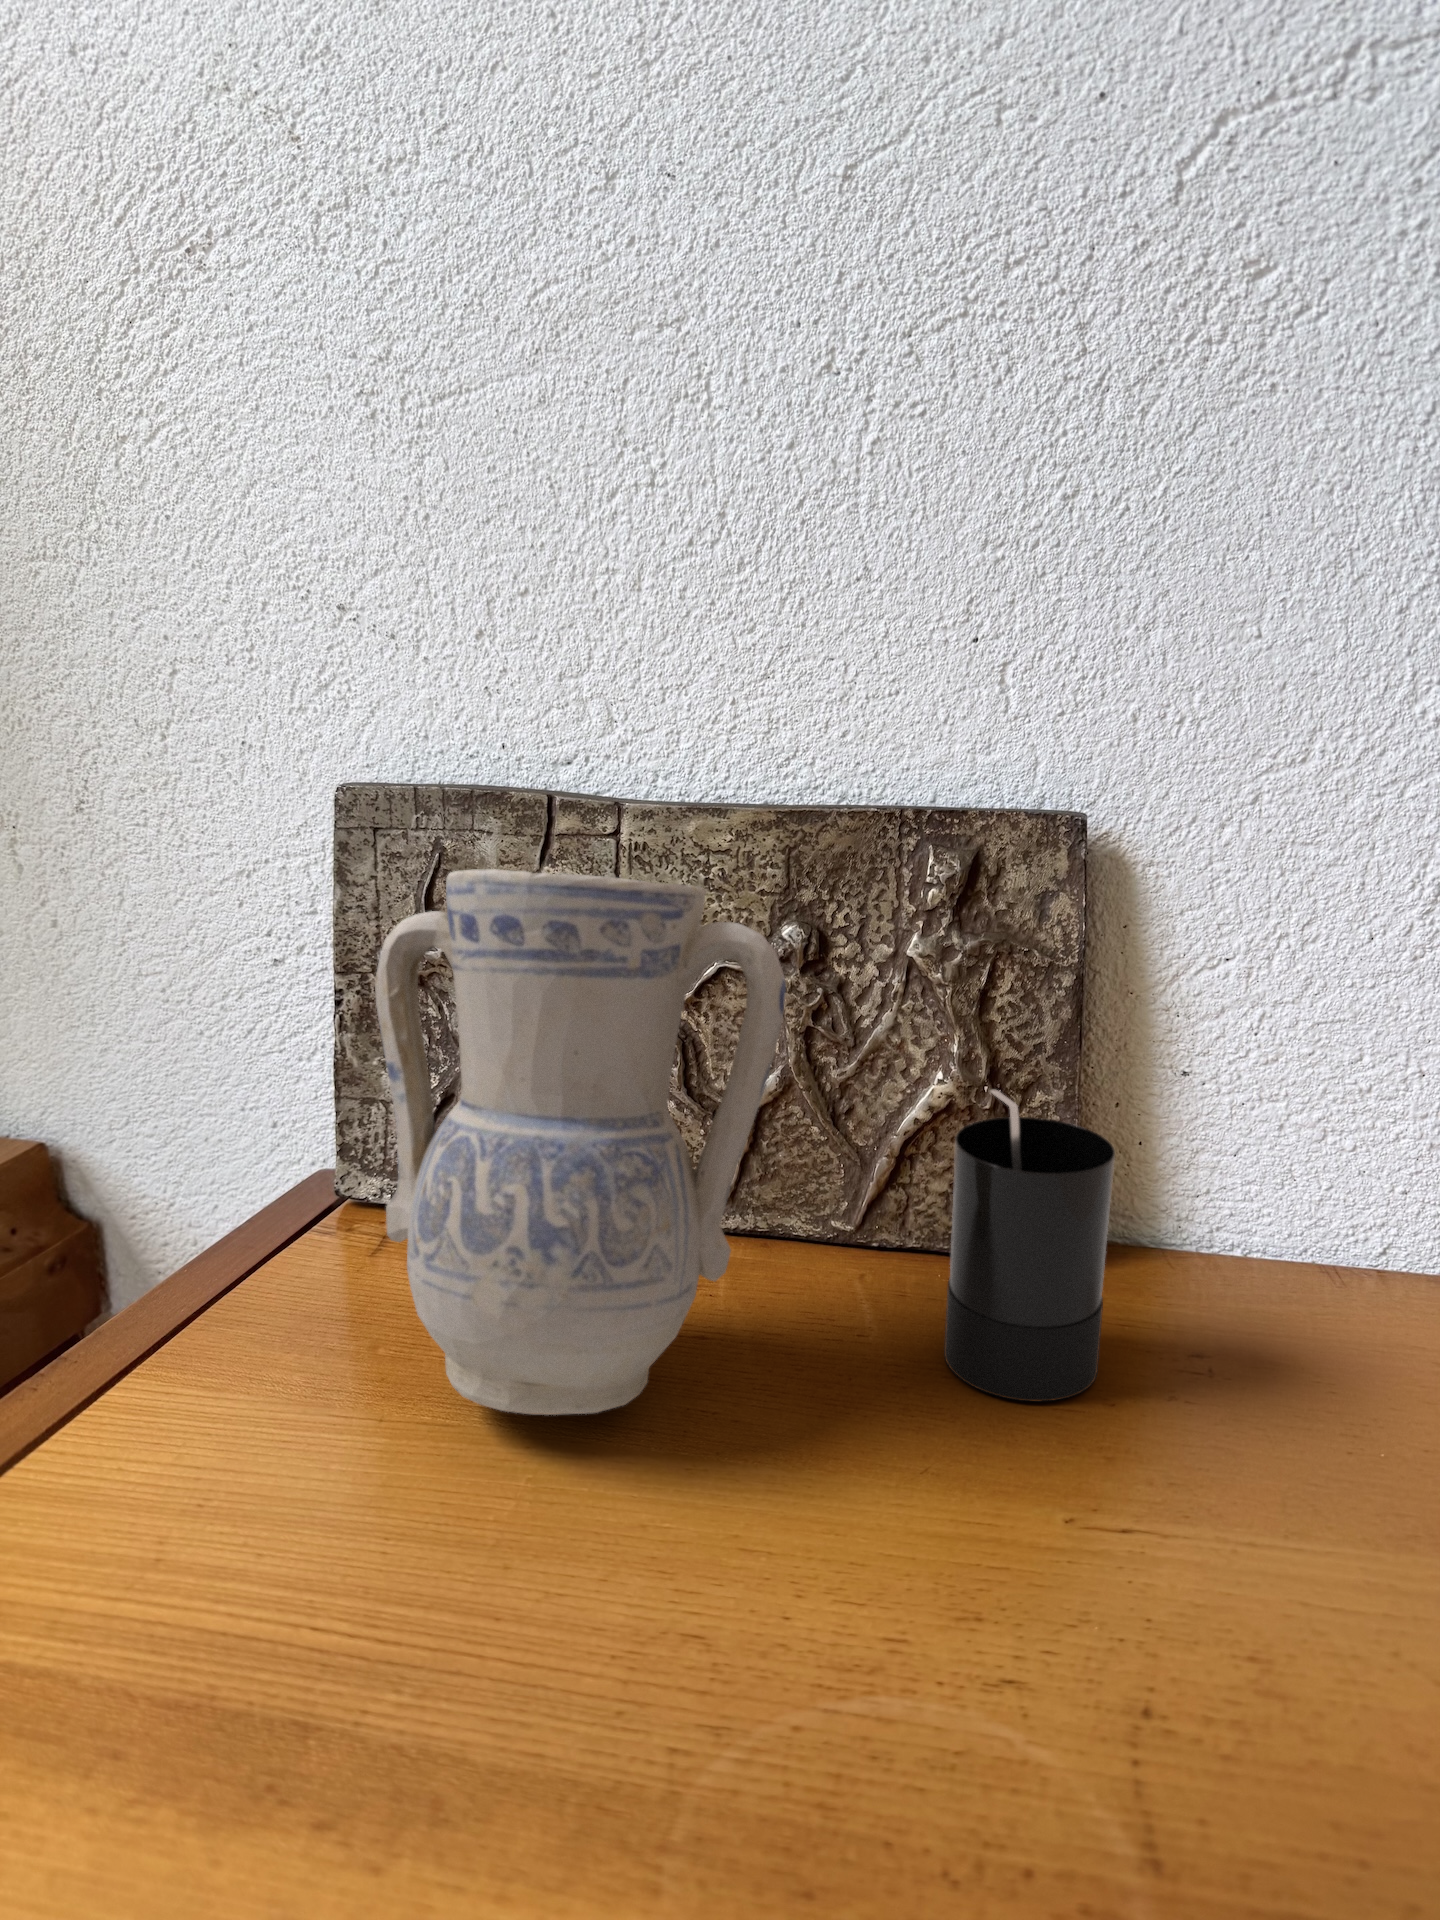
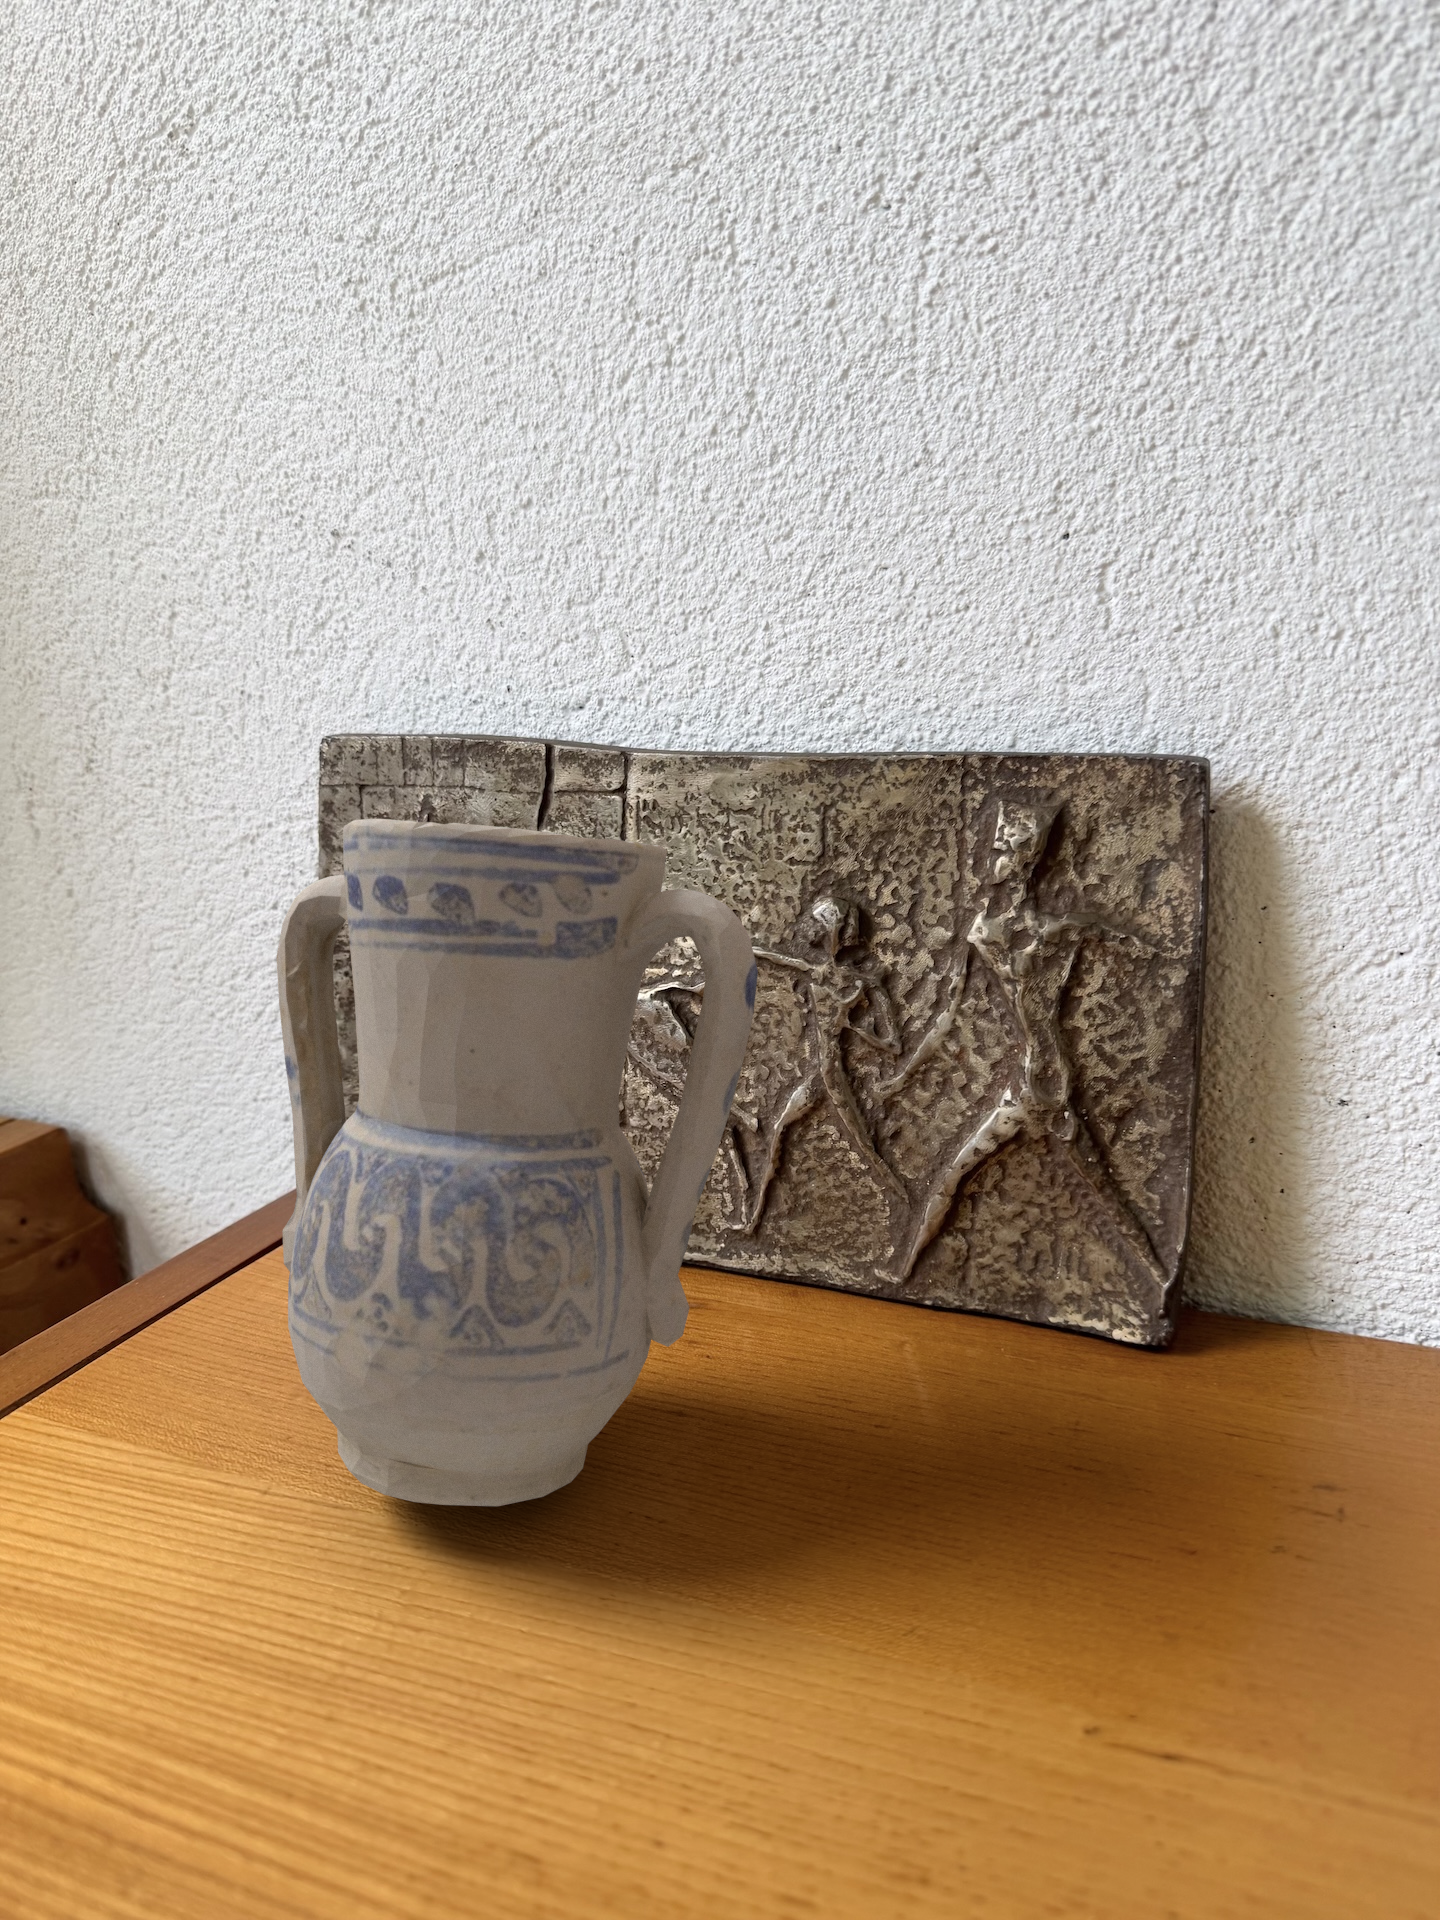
candle: present [944,1090,1115,1401] -> none [982,1115,1206,1534]

